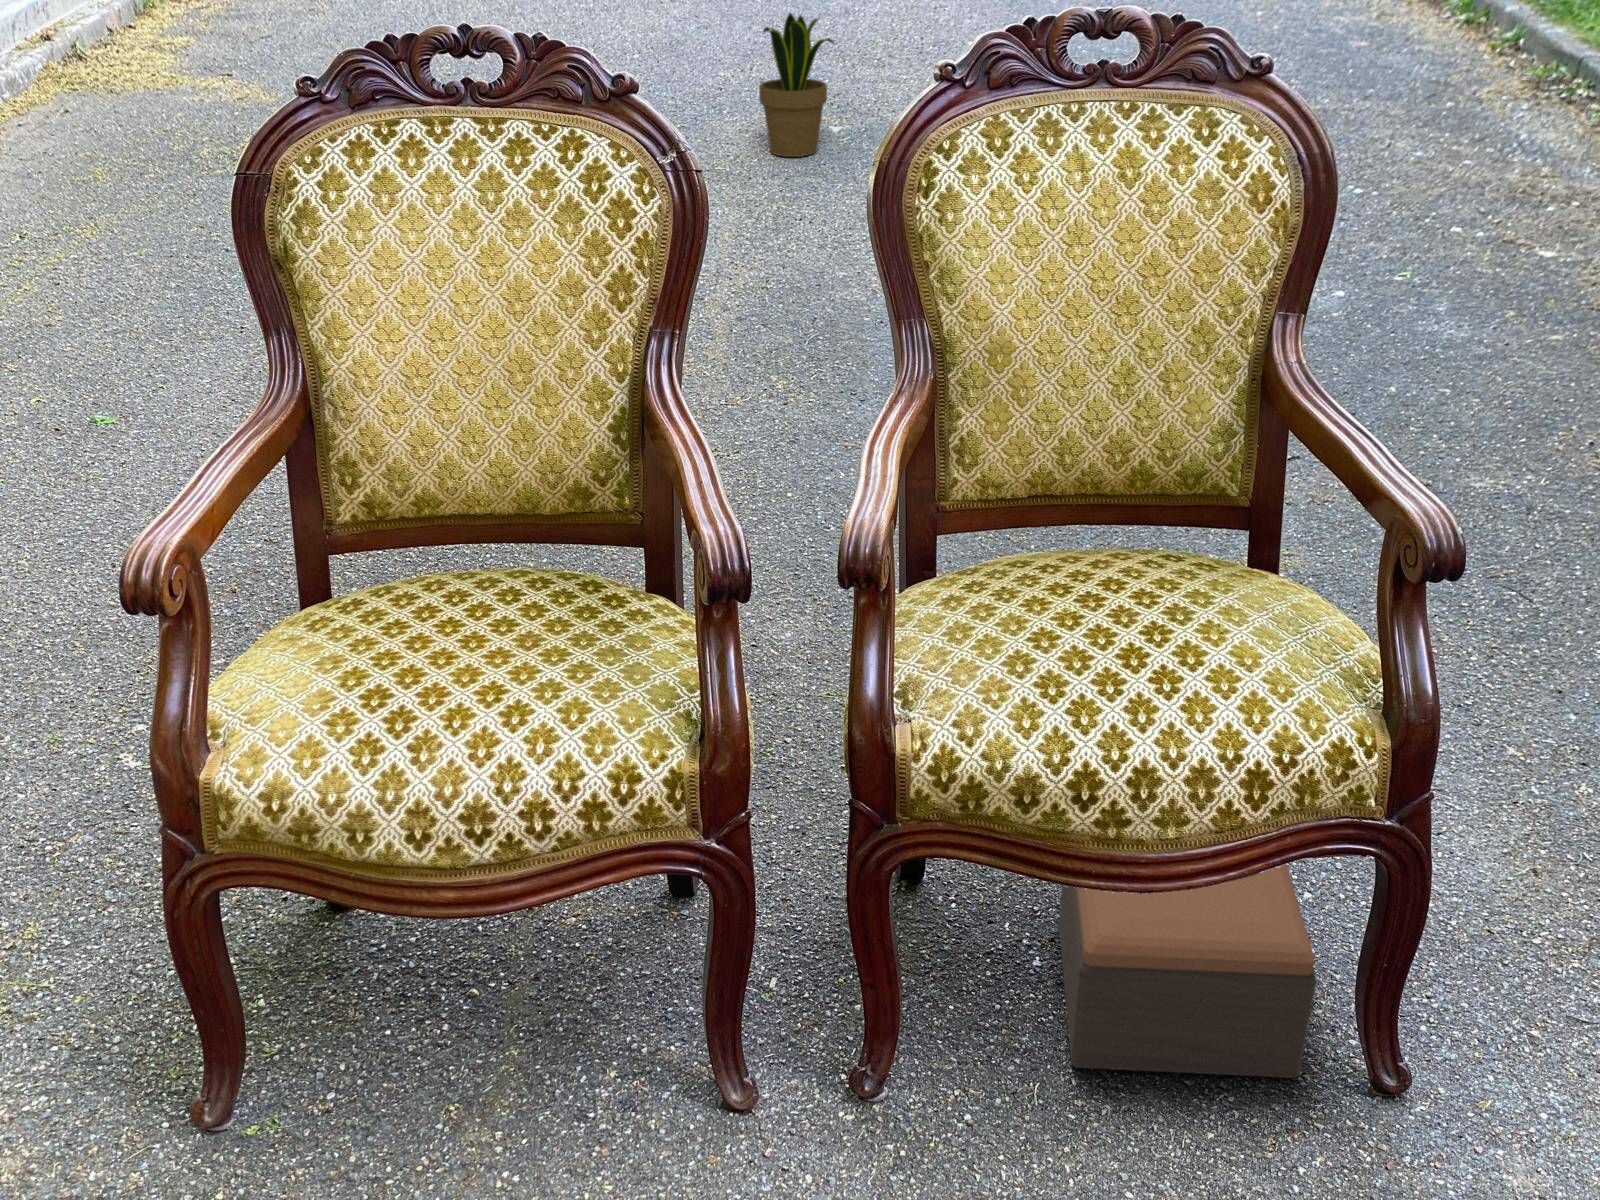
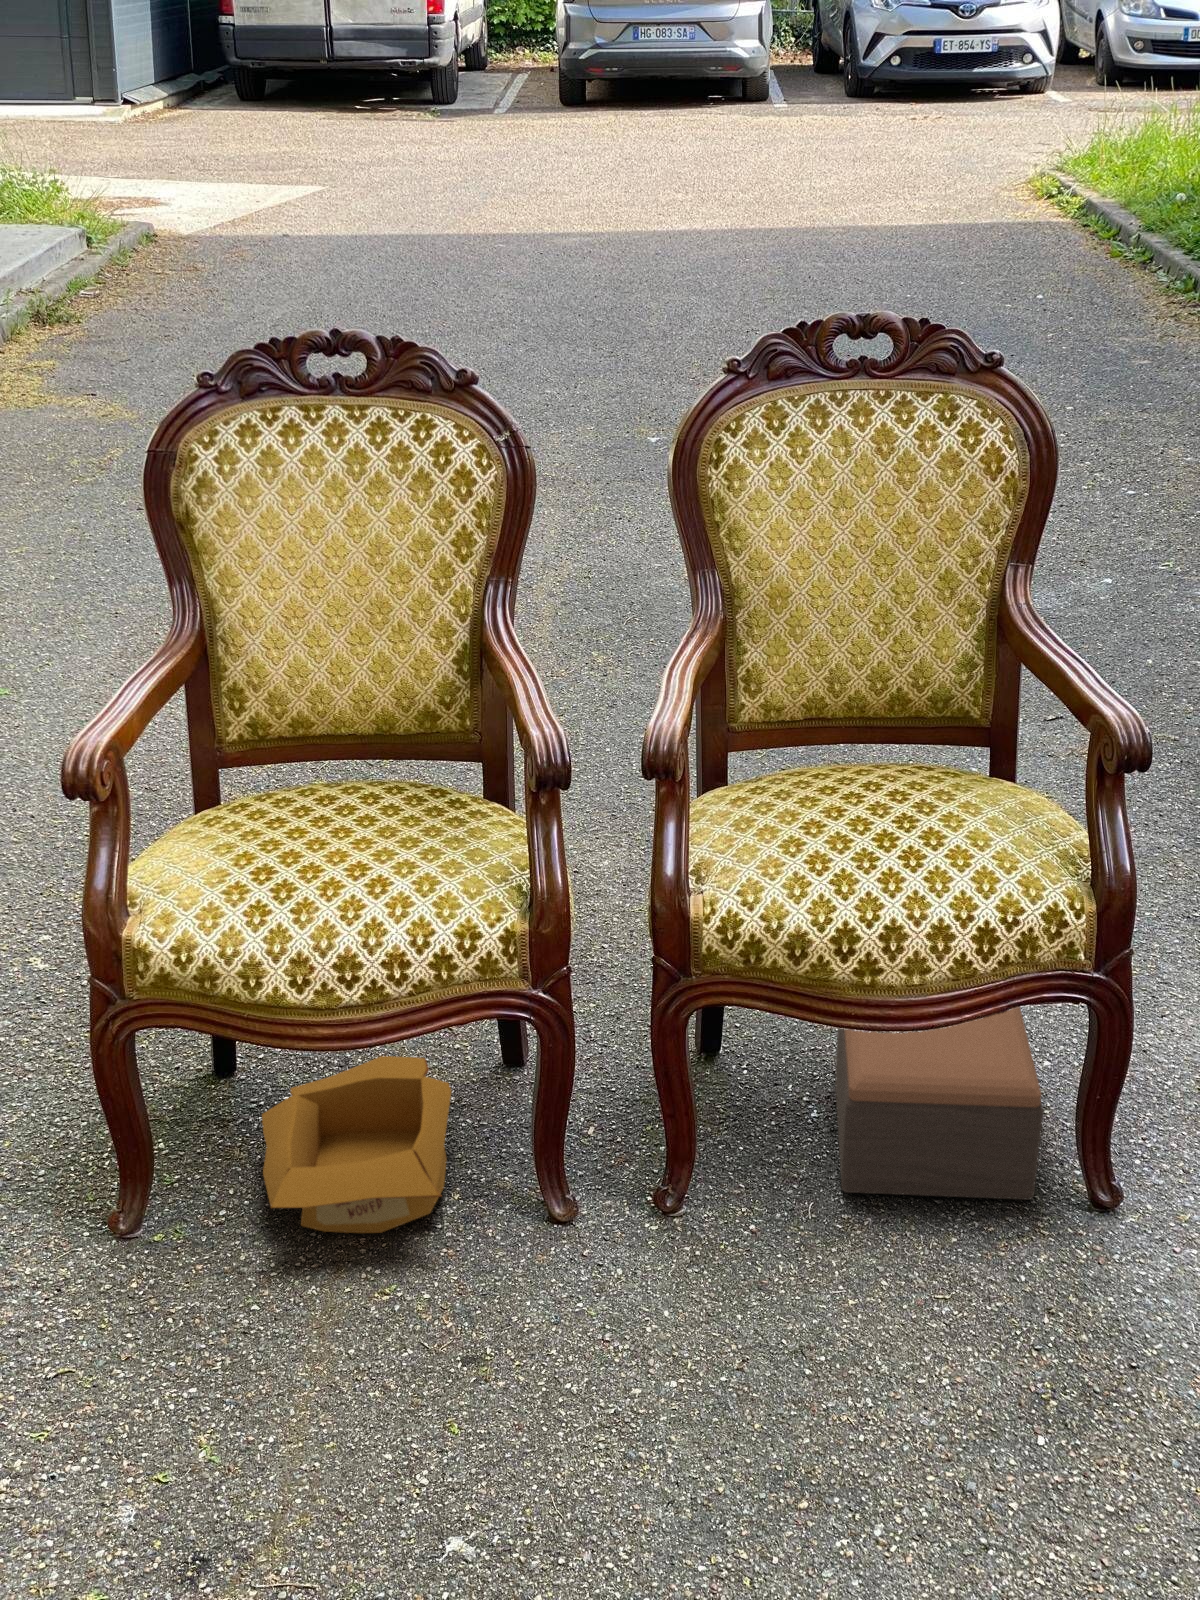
potted plant: present [759,13,834,157] -> none [579,301,649,434]
cardboard box: none [381,898,609,1122] -> present [262,1056,452,1233]

